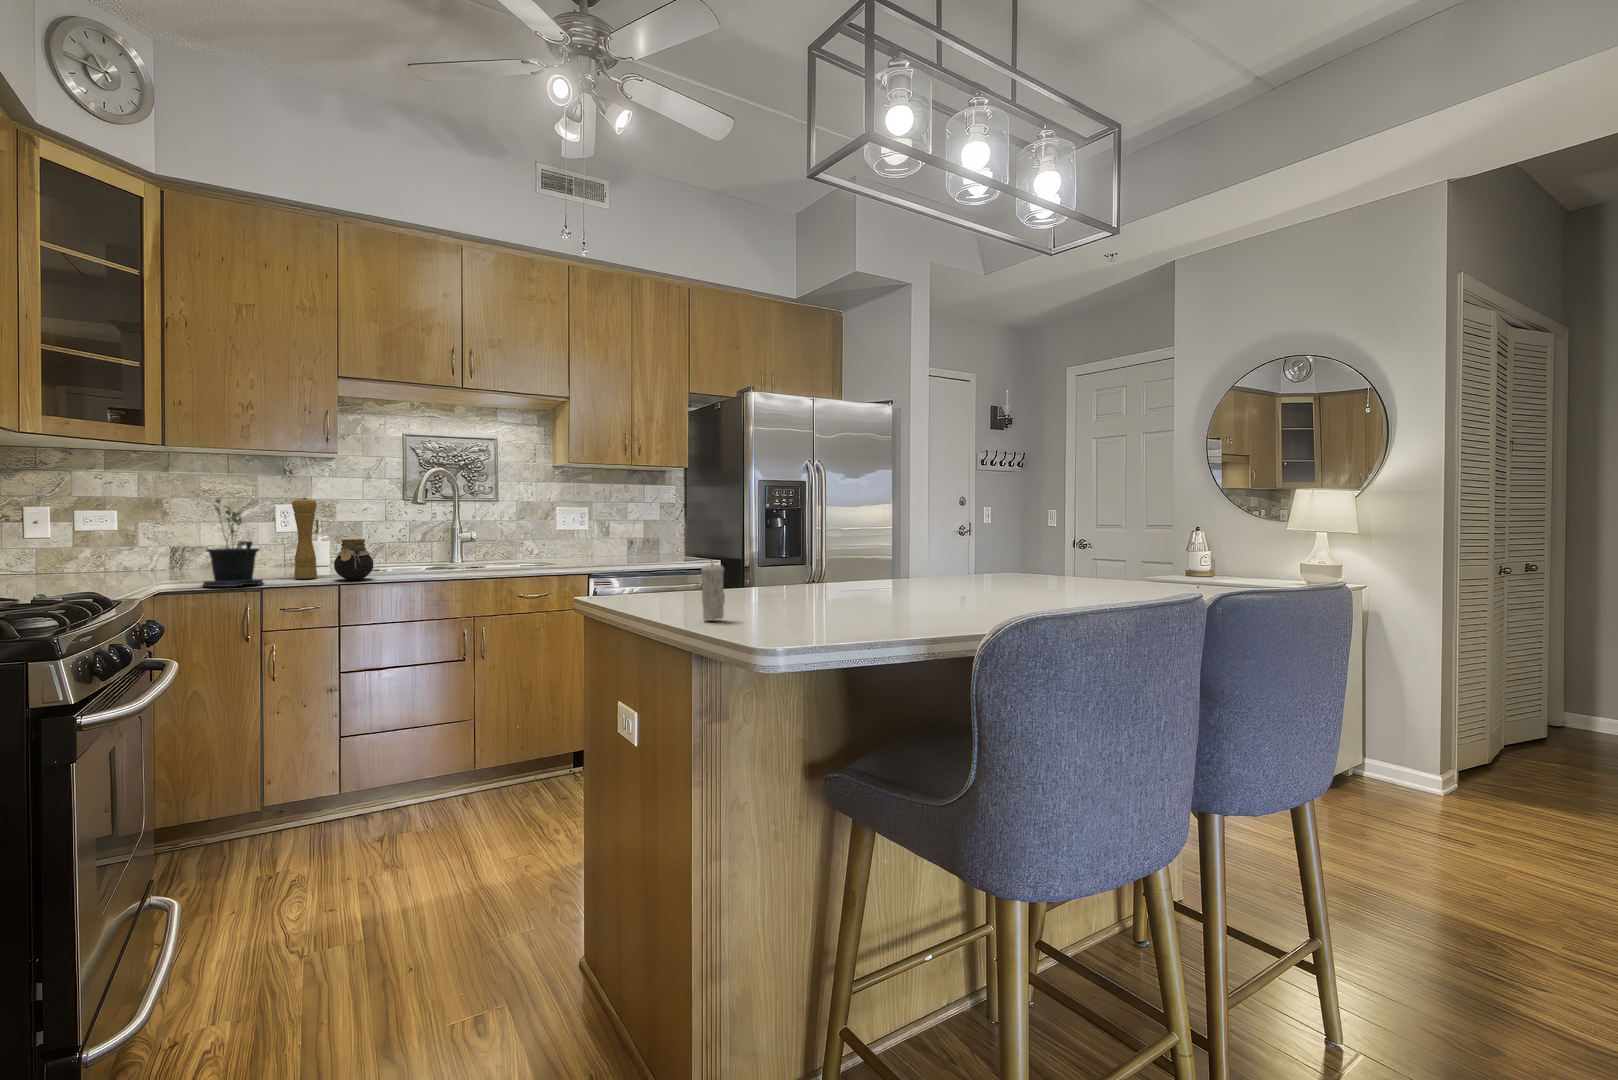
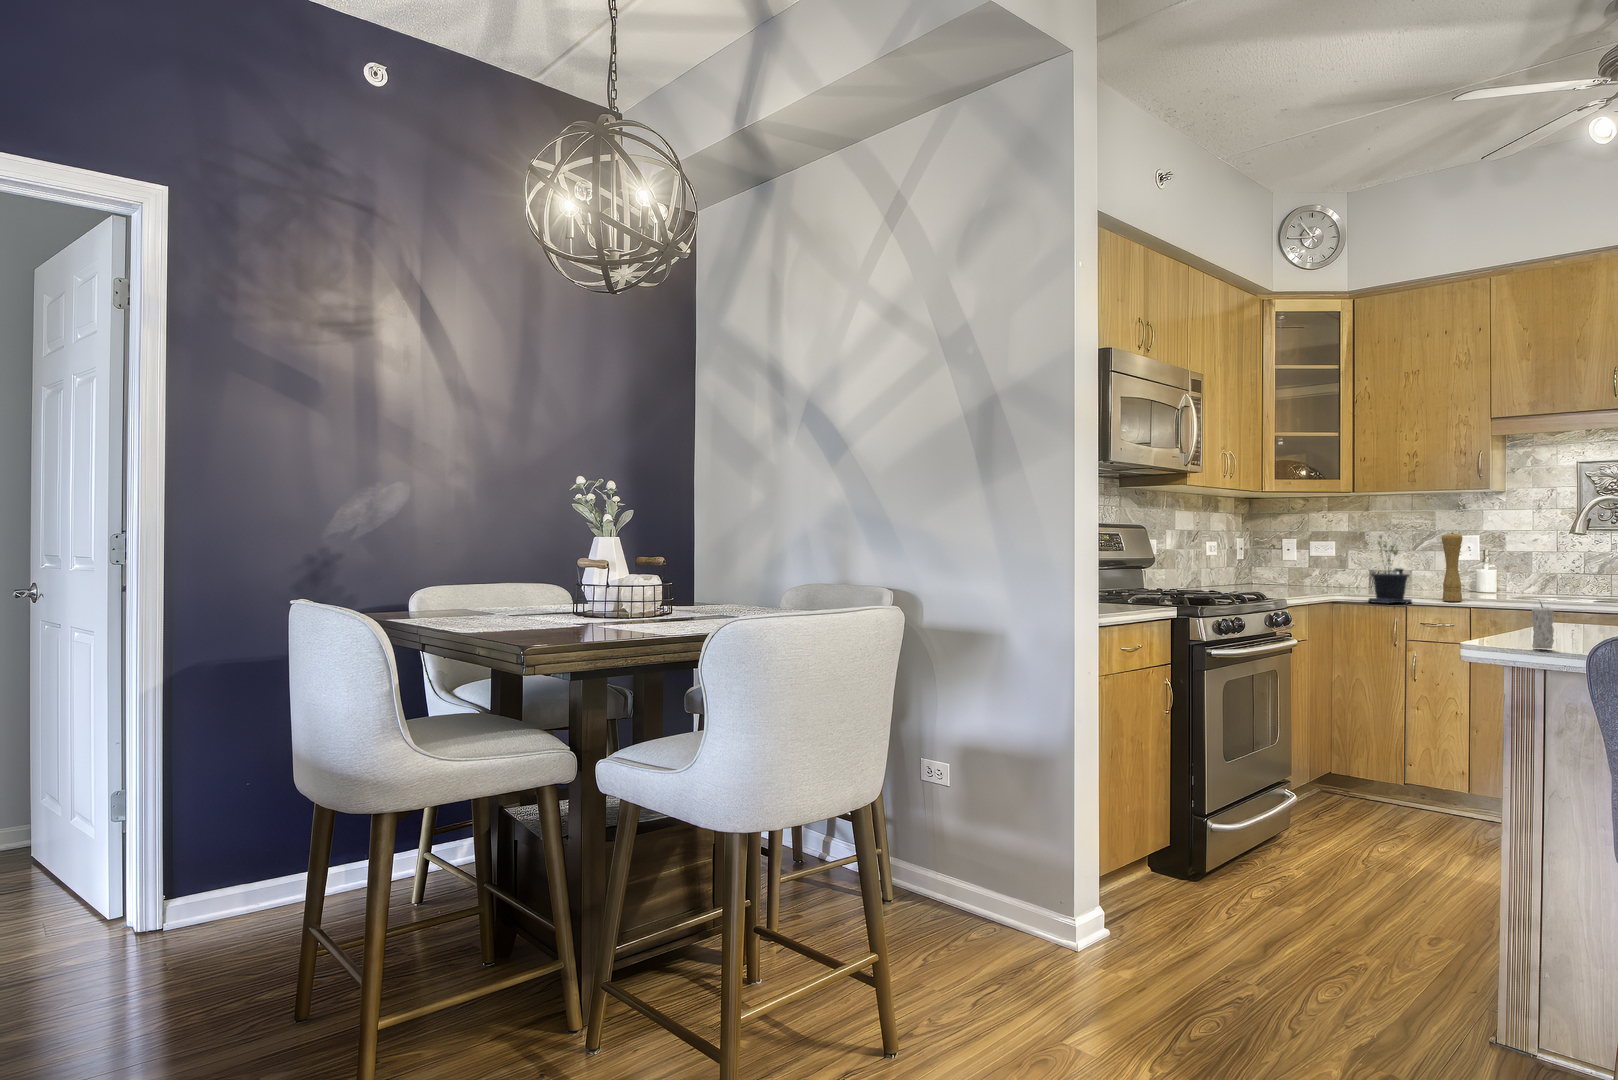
jar: present [334,539,373,580] -> none [1470,569,1507,605]

